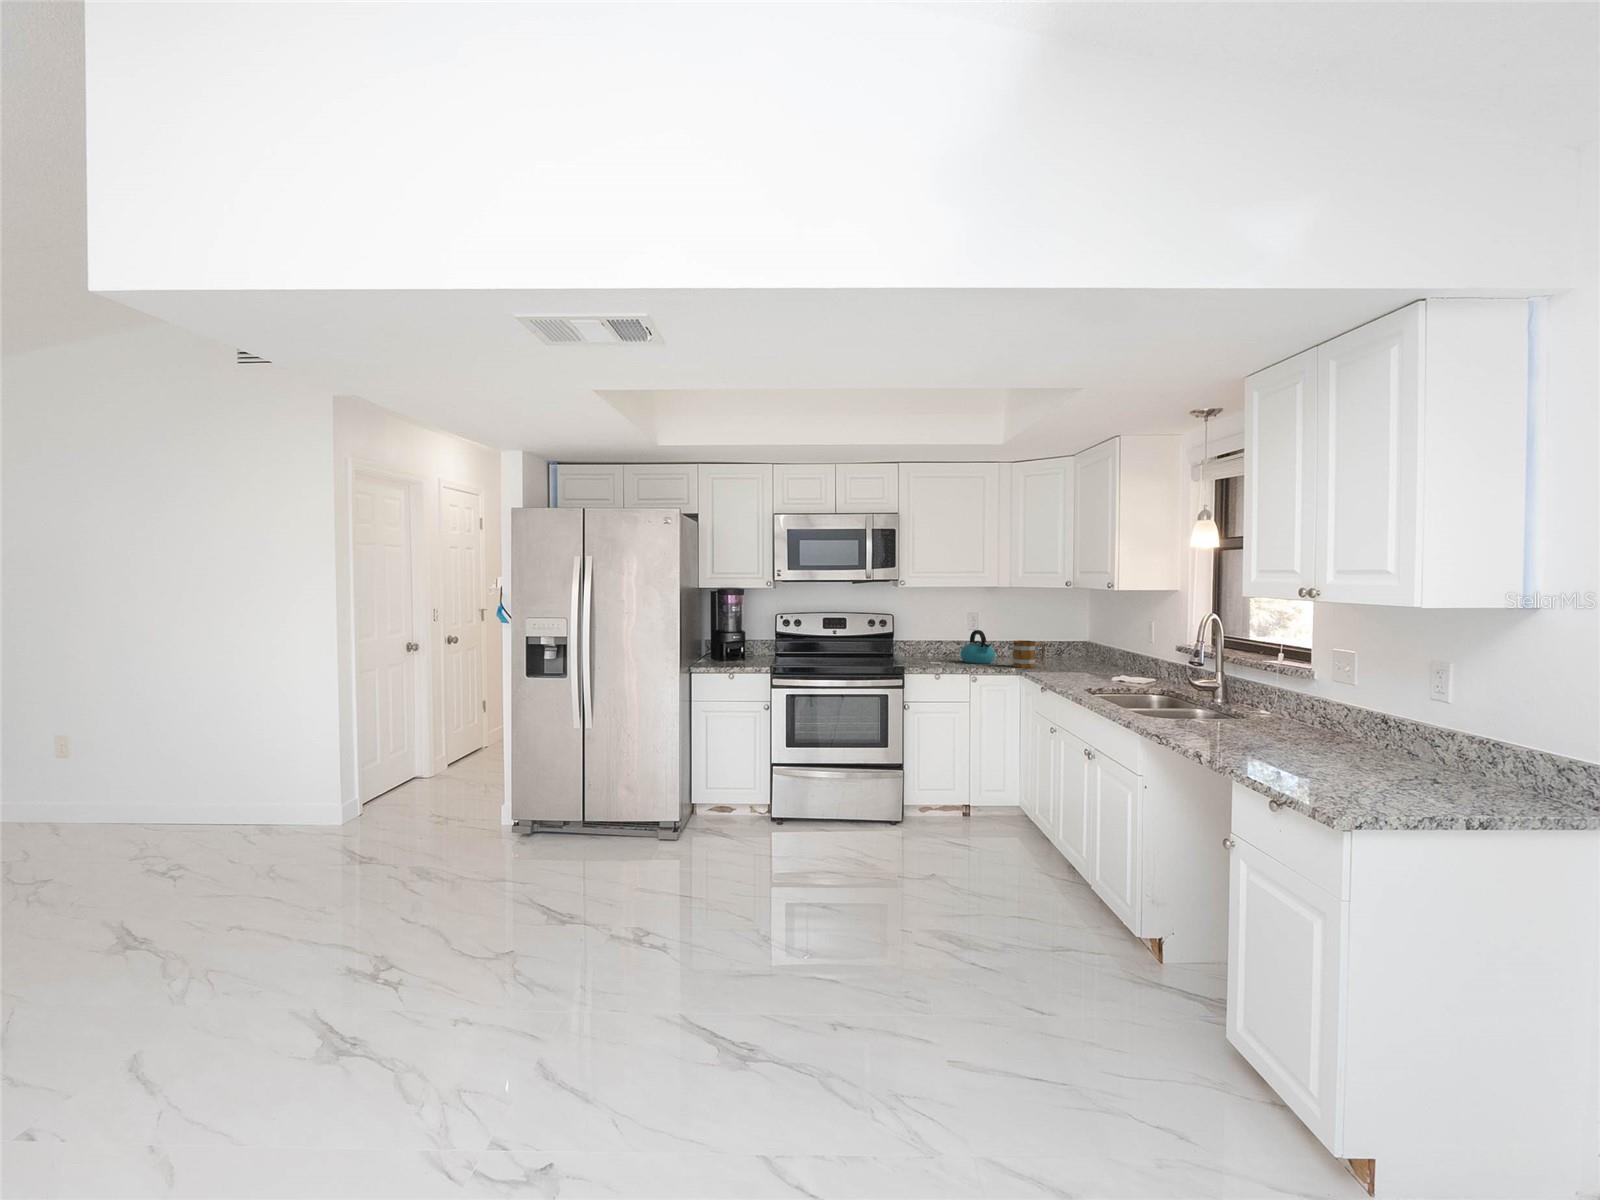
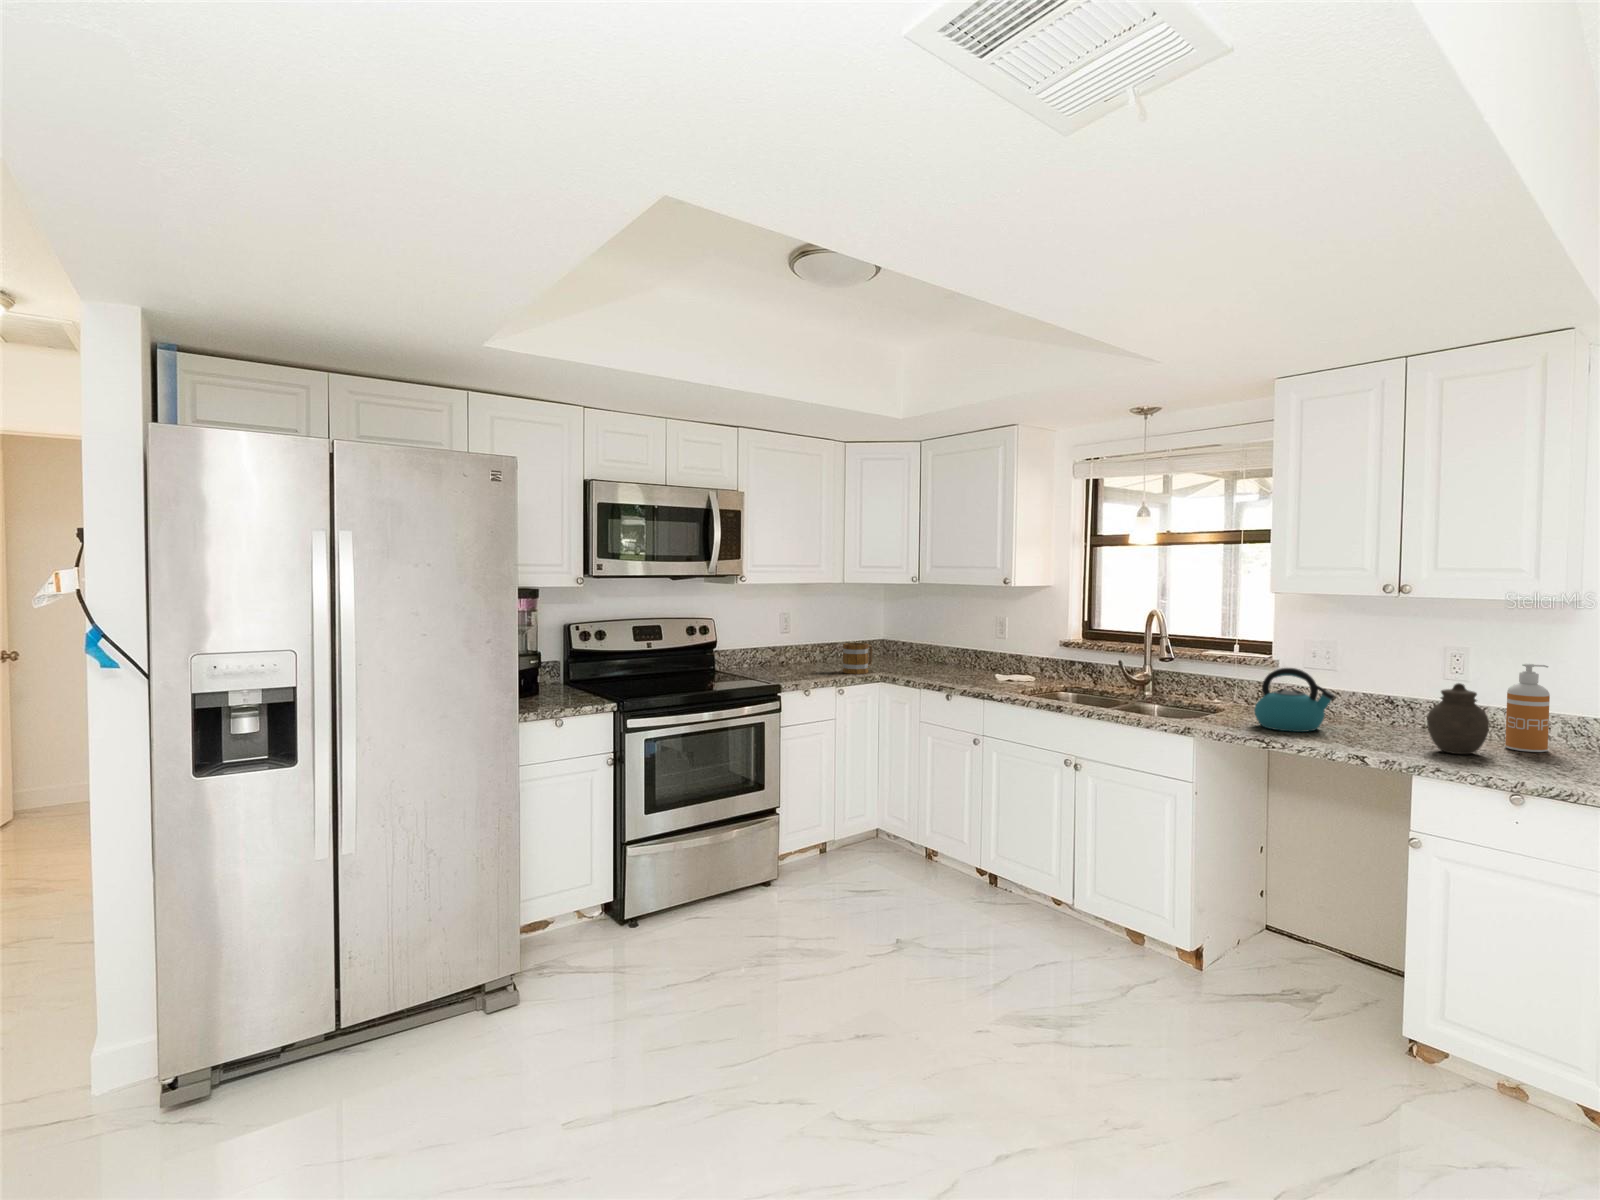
kettle: present [961,630,995,664] -> present [1254,668,1335,732]
soap dispenser: none [1425,681,1476,785] -> present [1505,664,1550,752]
jar: none [1307,696,1373,774] -> present [1427,683,1490,754]

